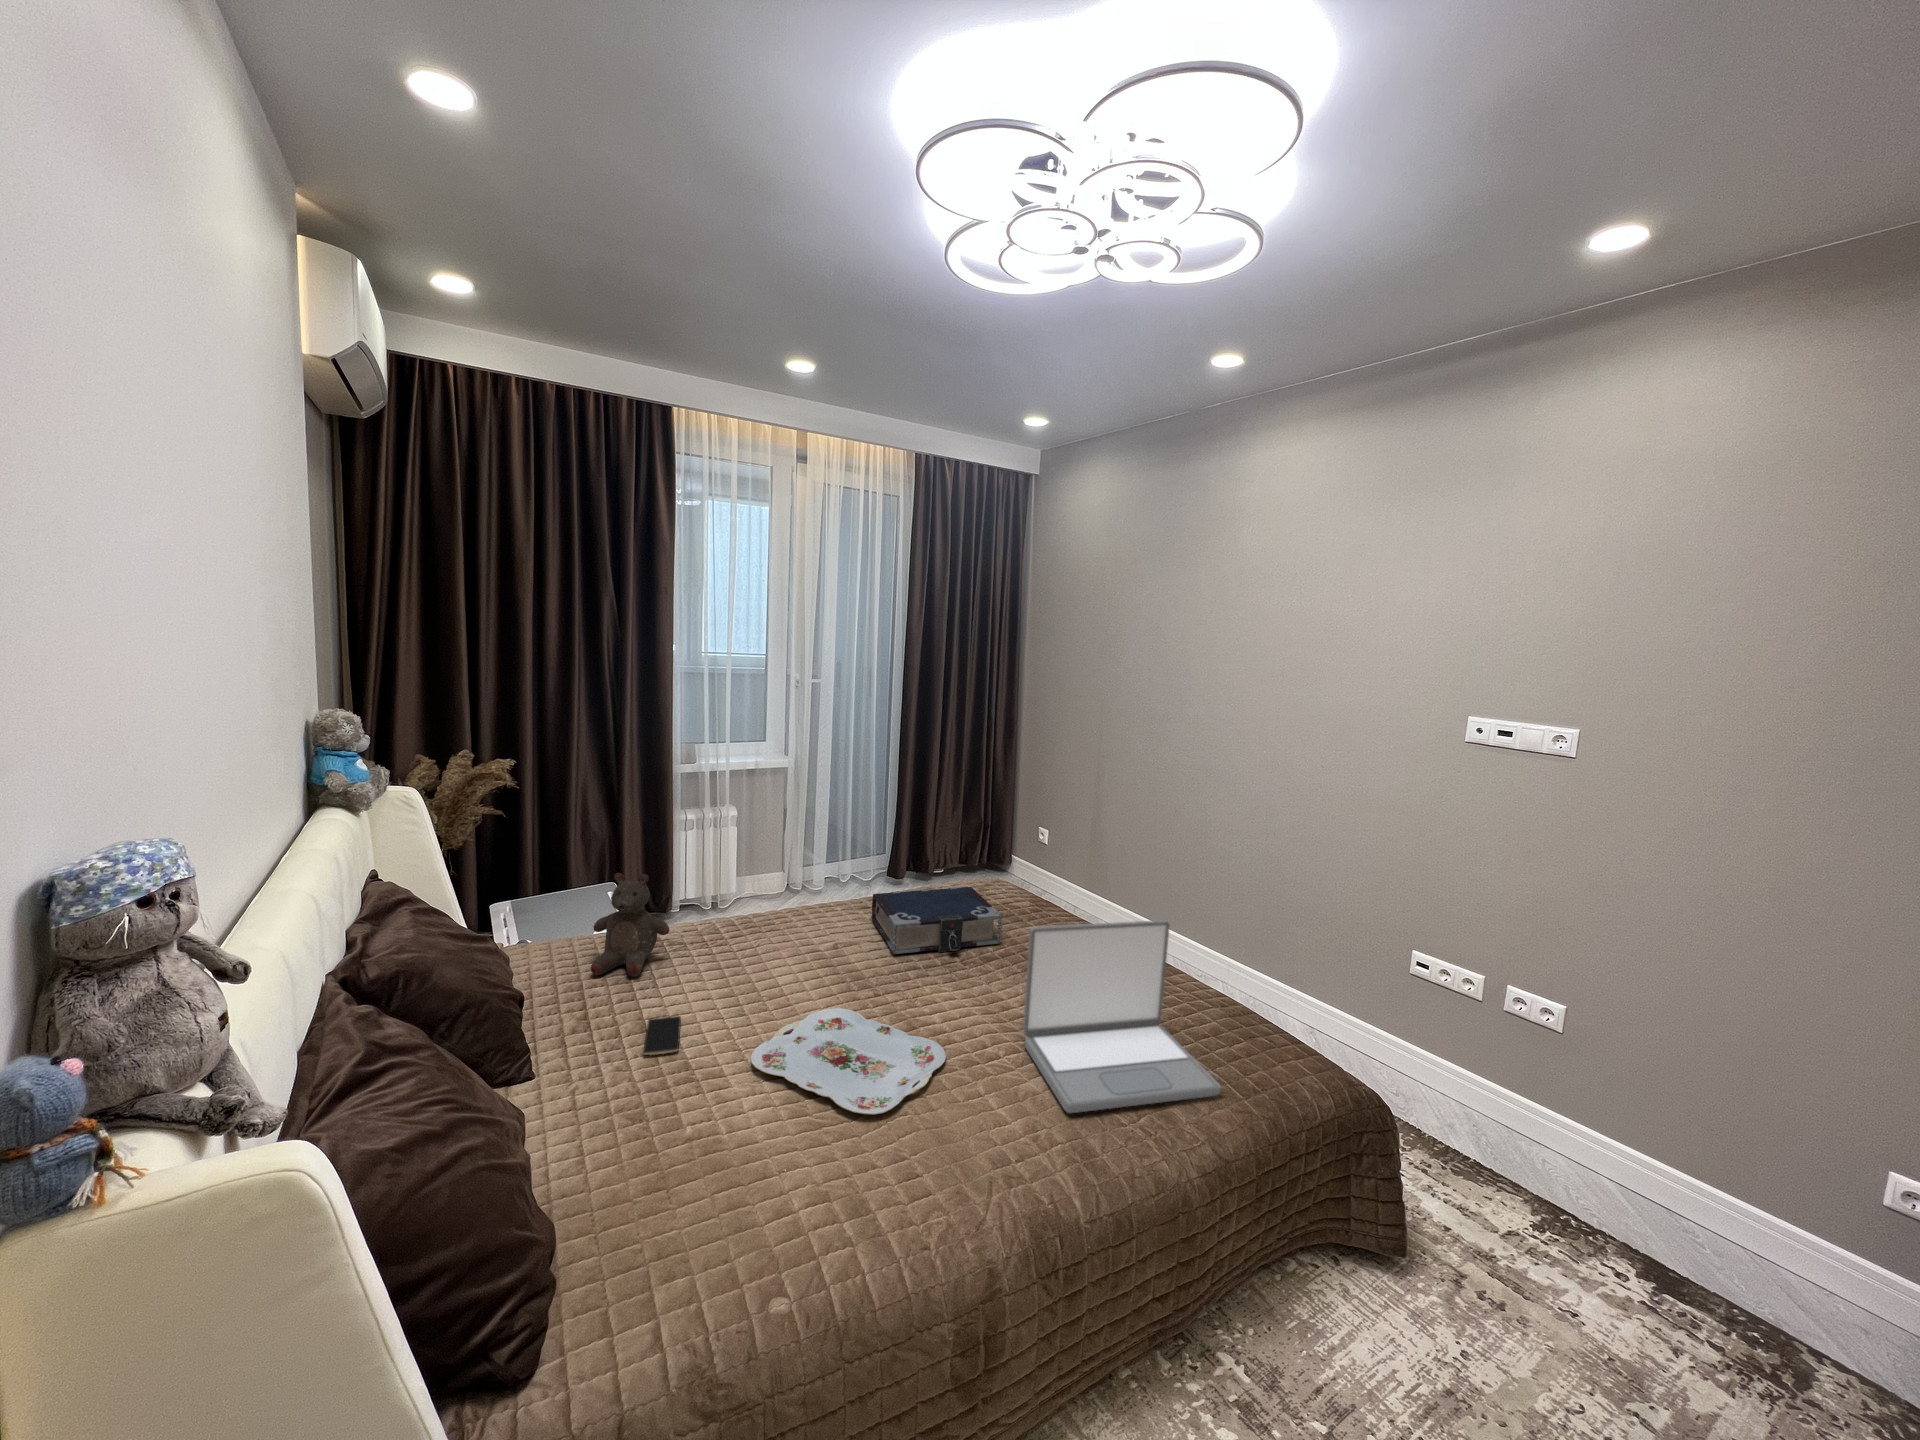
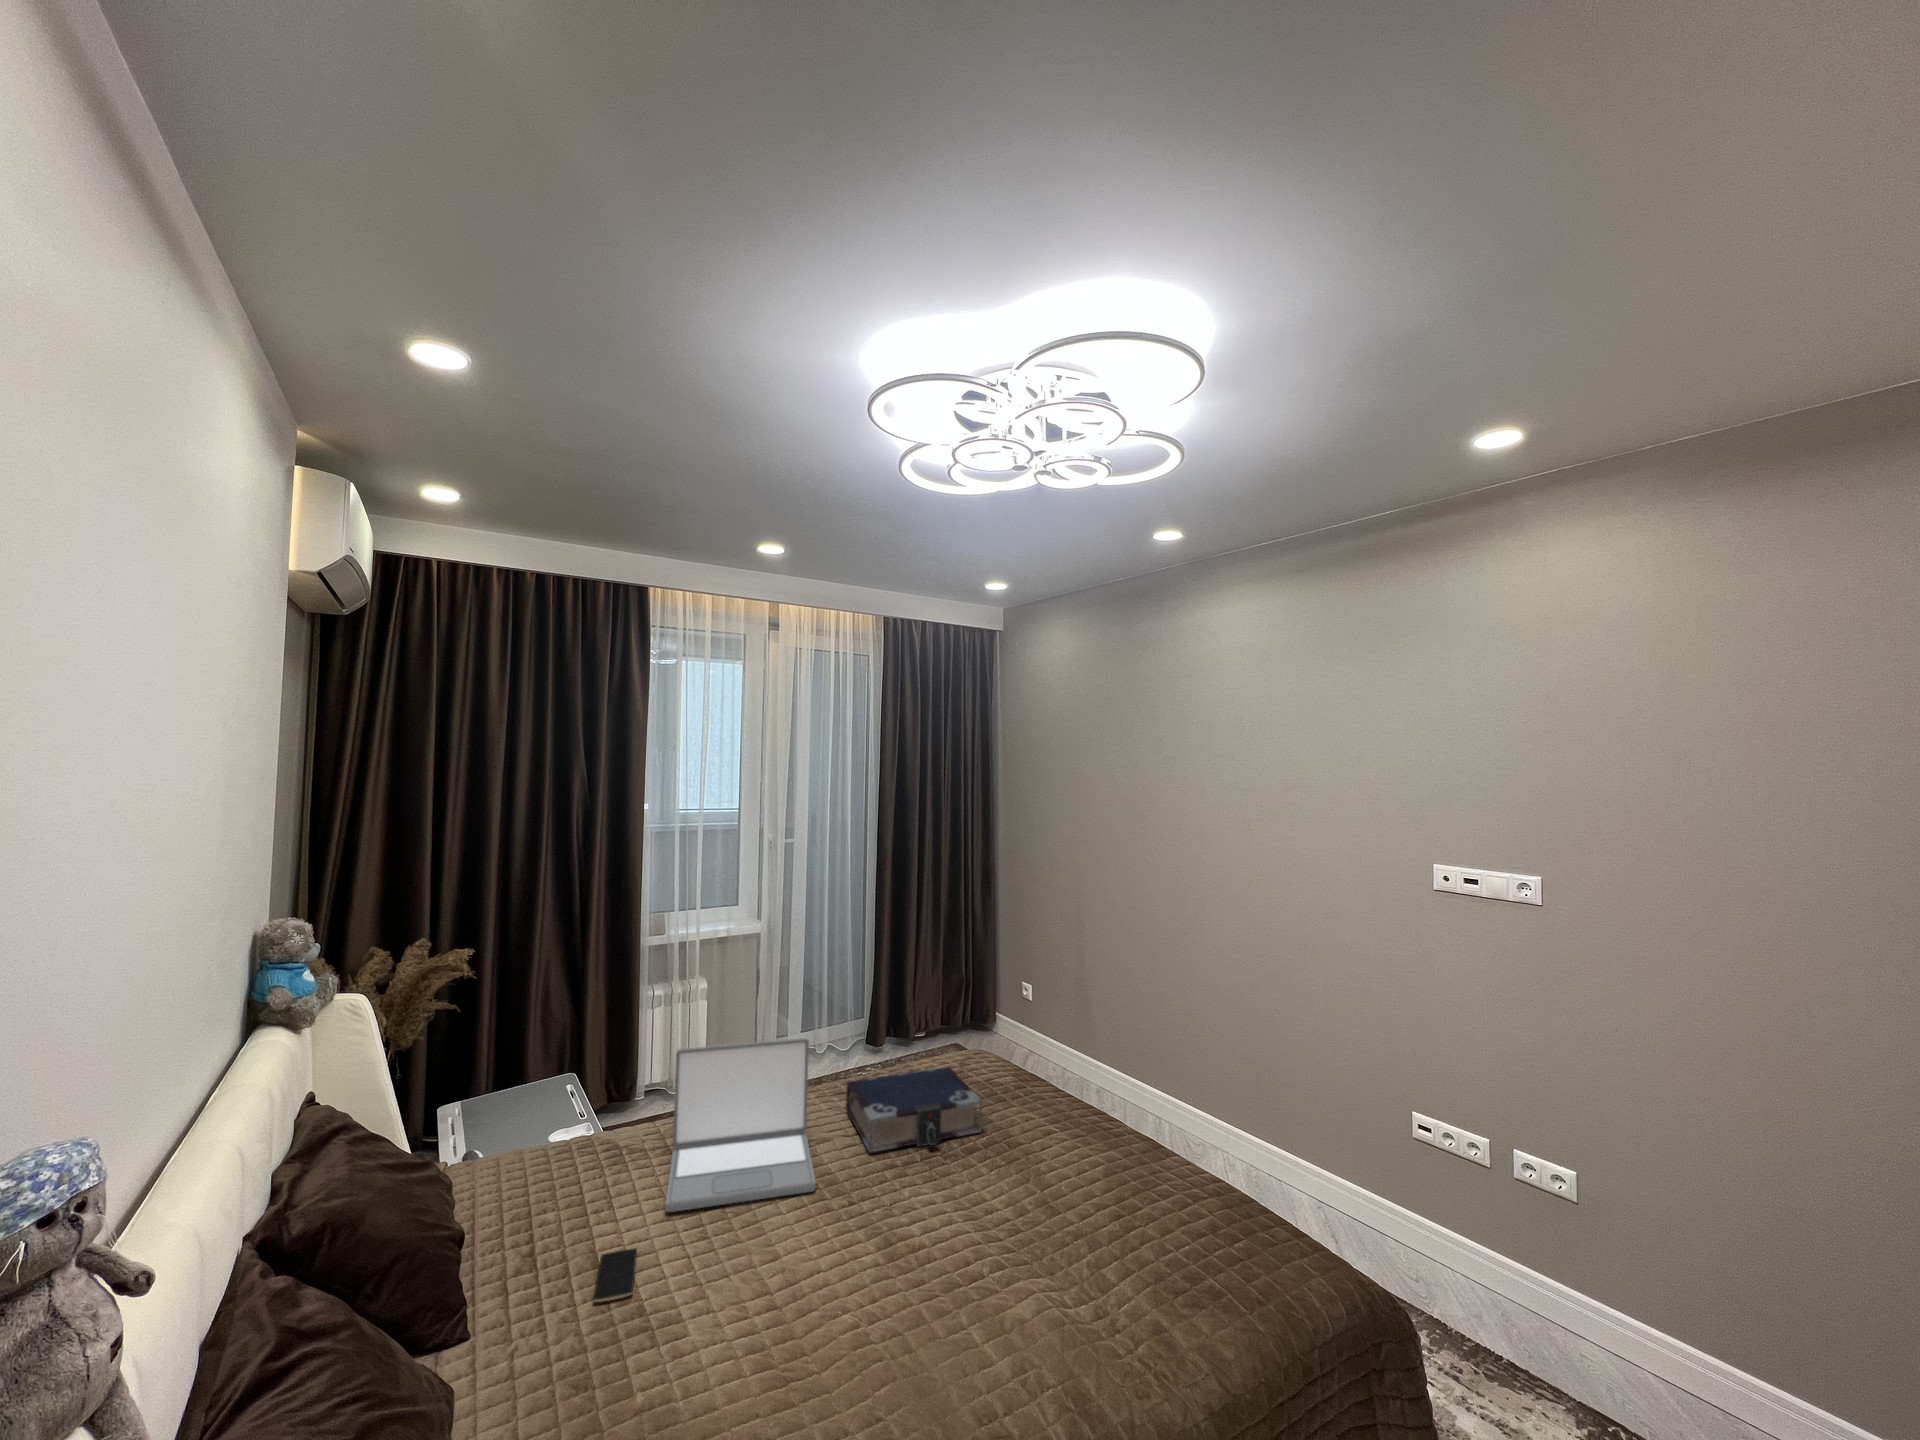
stuffed bear: present [591,873,670,977] -> none [541,1079,629,1199]
laptop: present [1023,920,1221,1113] -> present [665,1038,816,1212]
serving tray: present [751,1008,946,1115] -> none [711,1227,925,1367]

